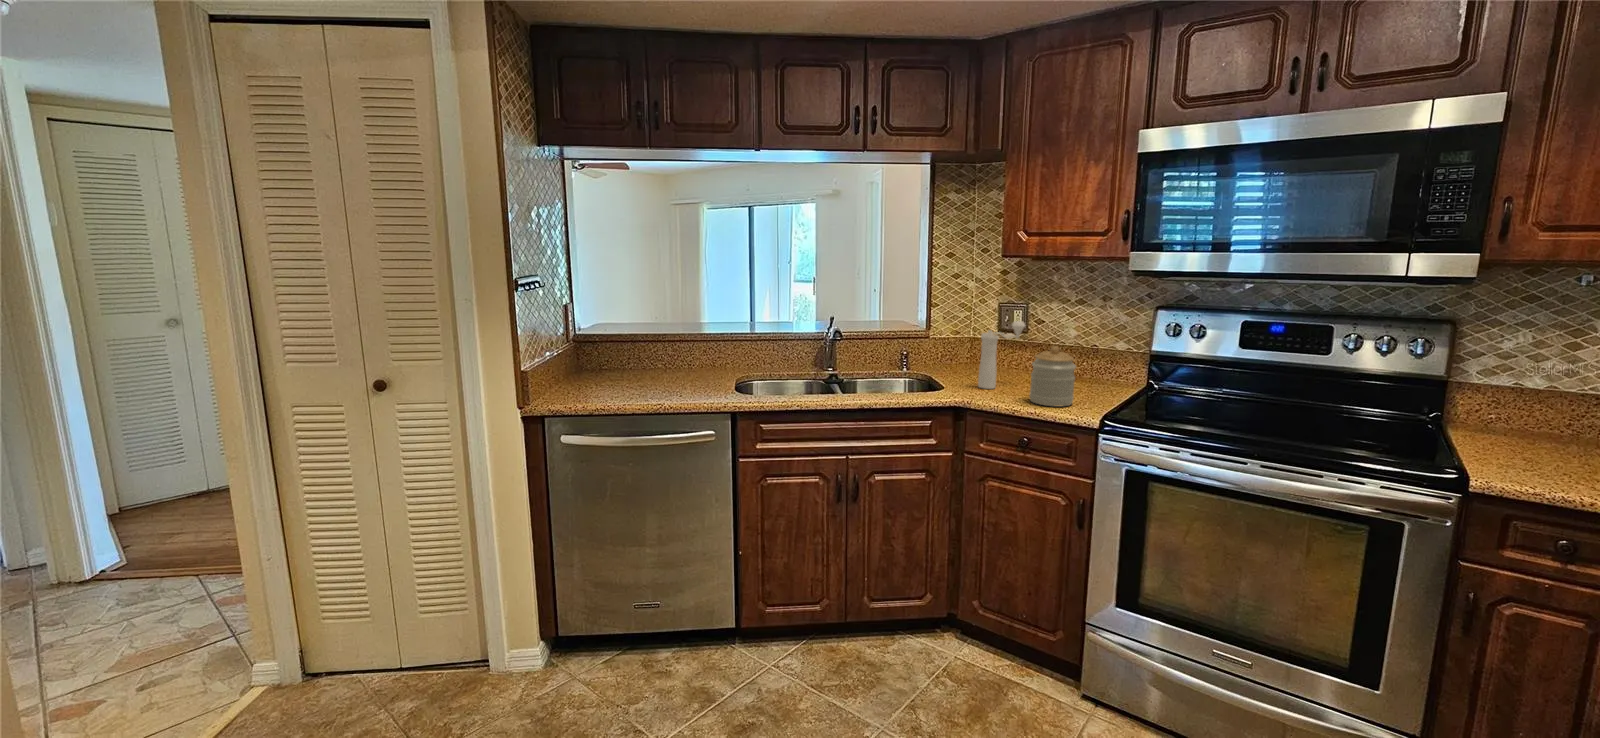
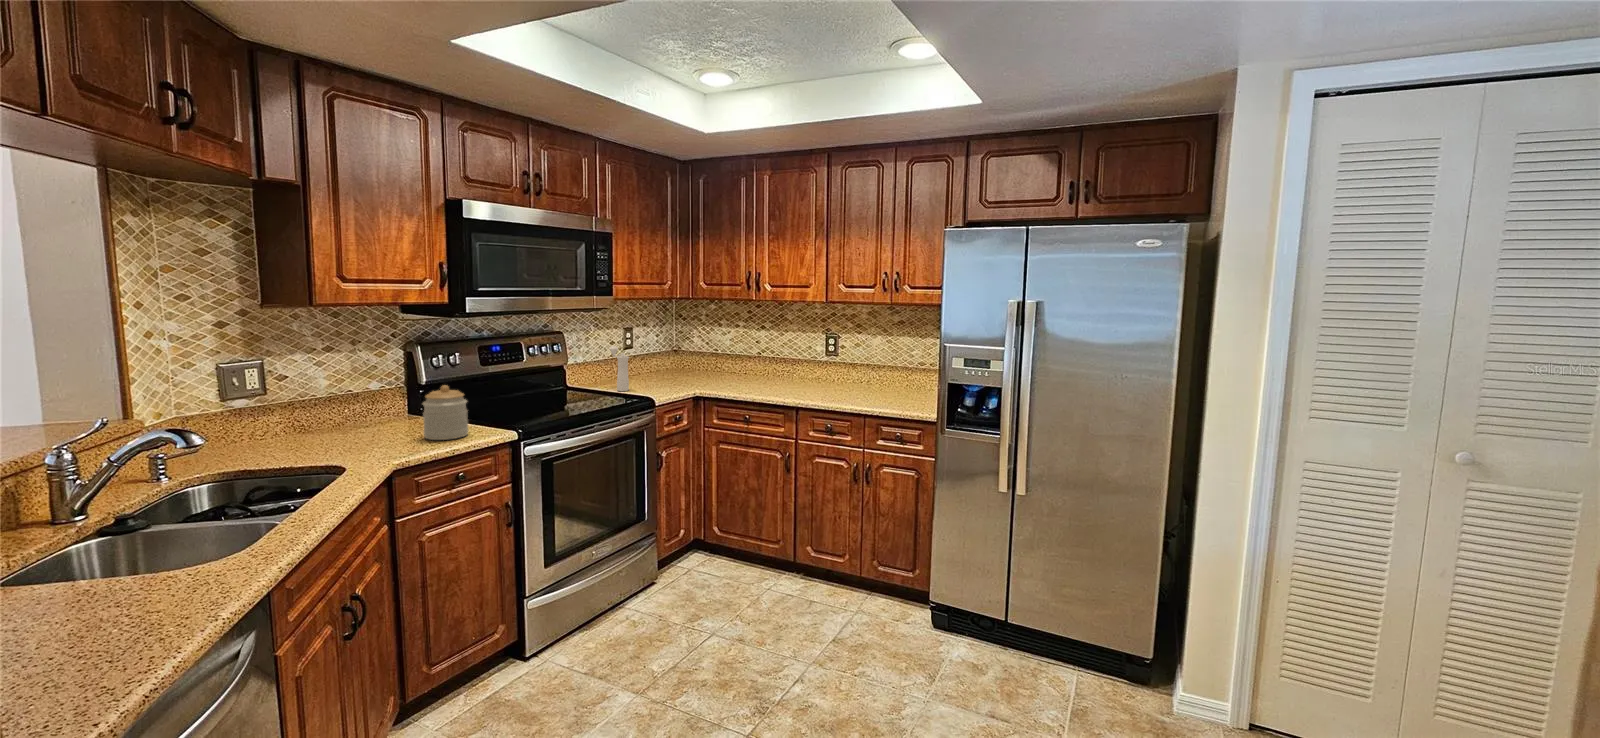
pepper mill: present [978,321,1025,389] -> present [610,346,629,391]

